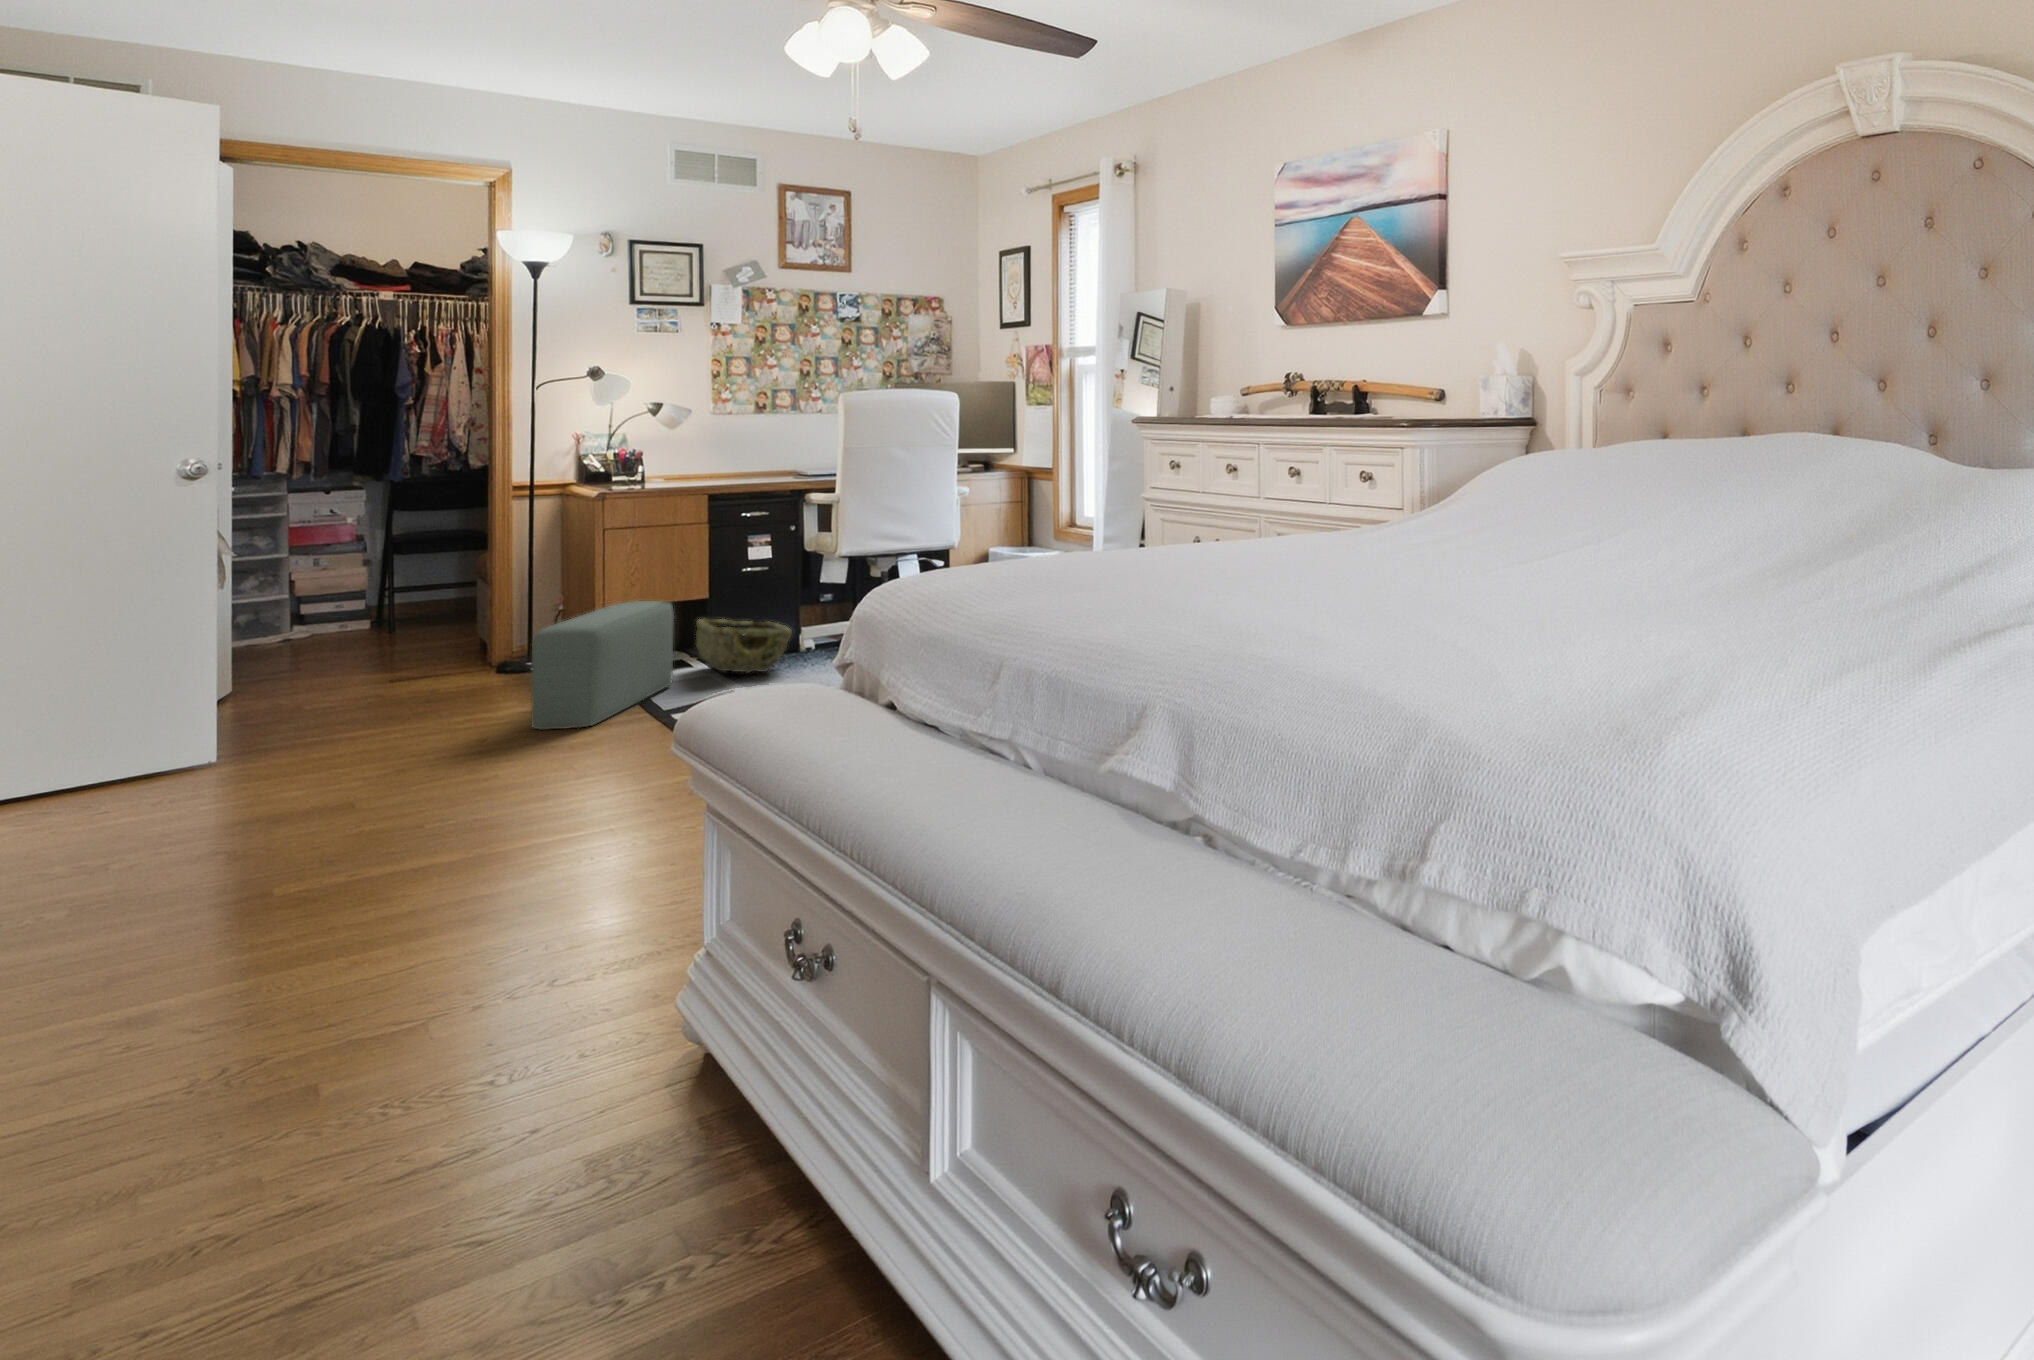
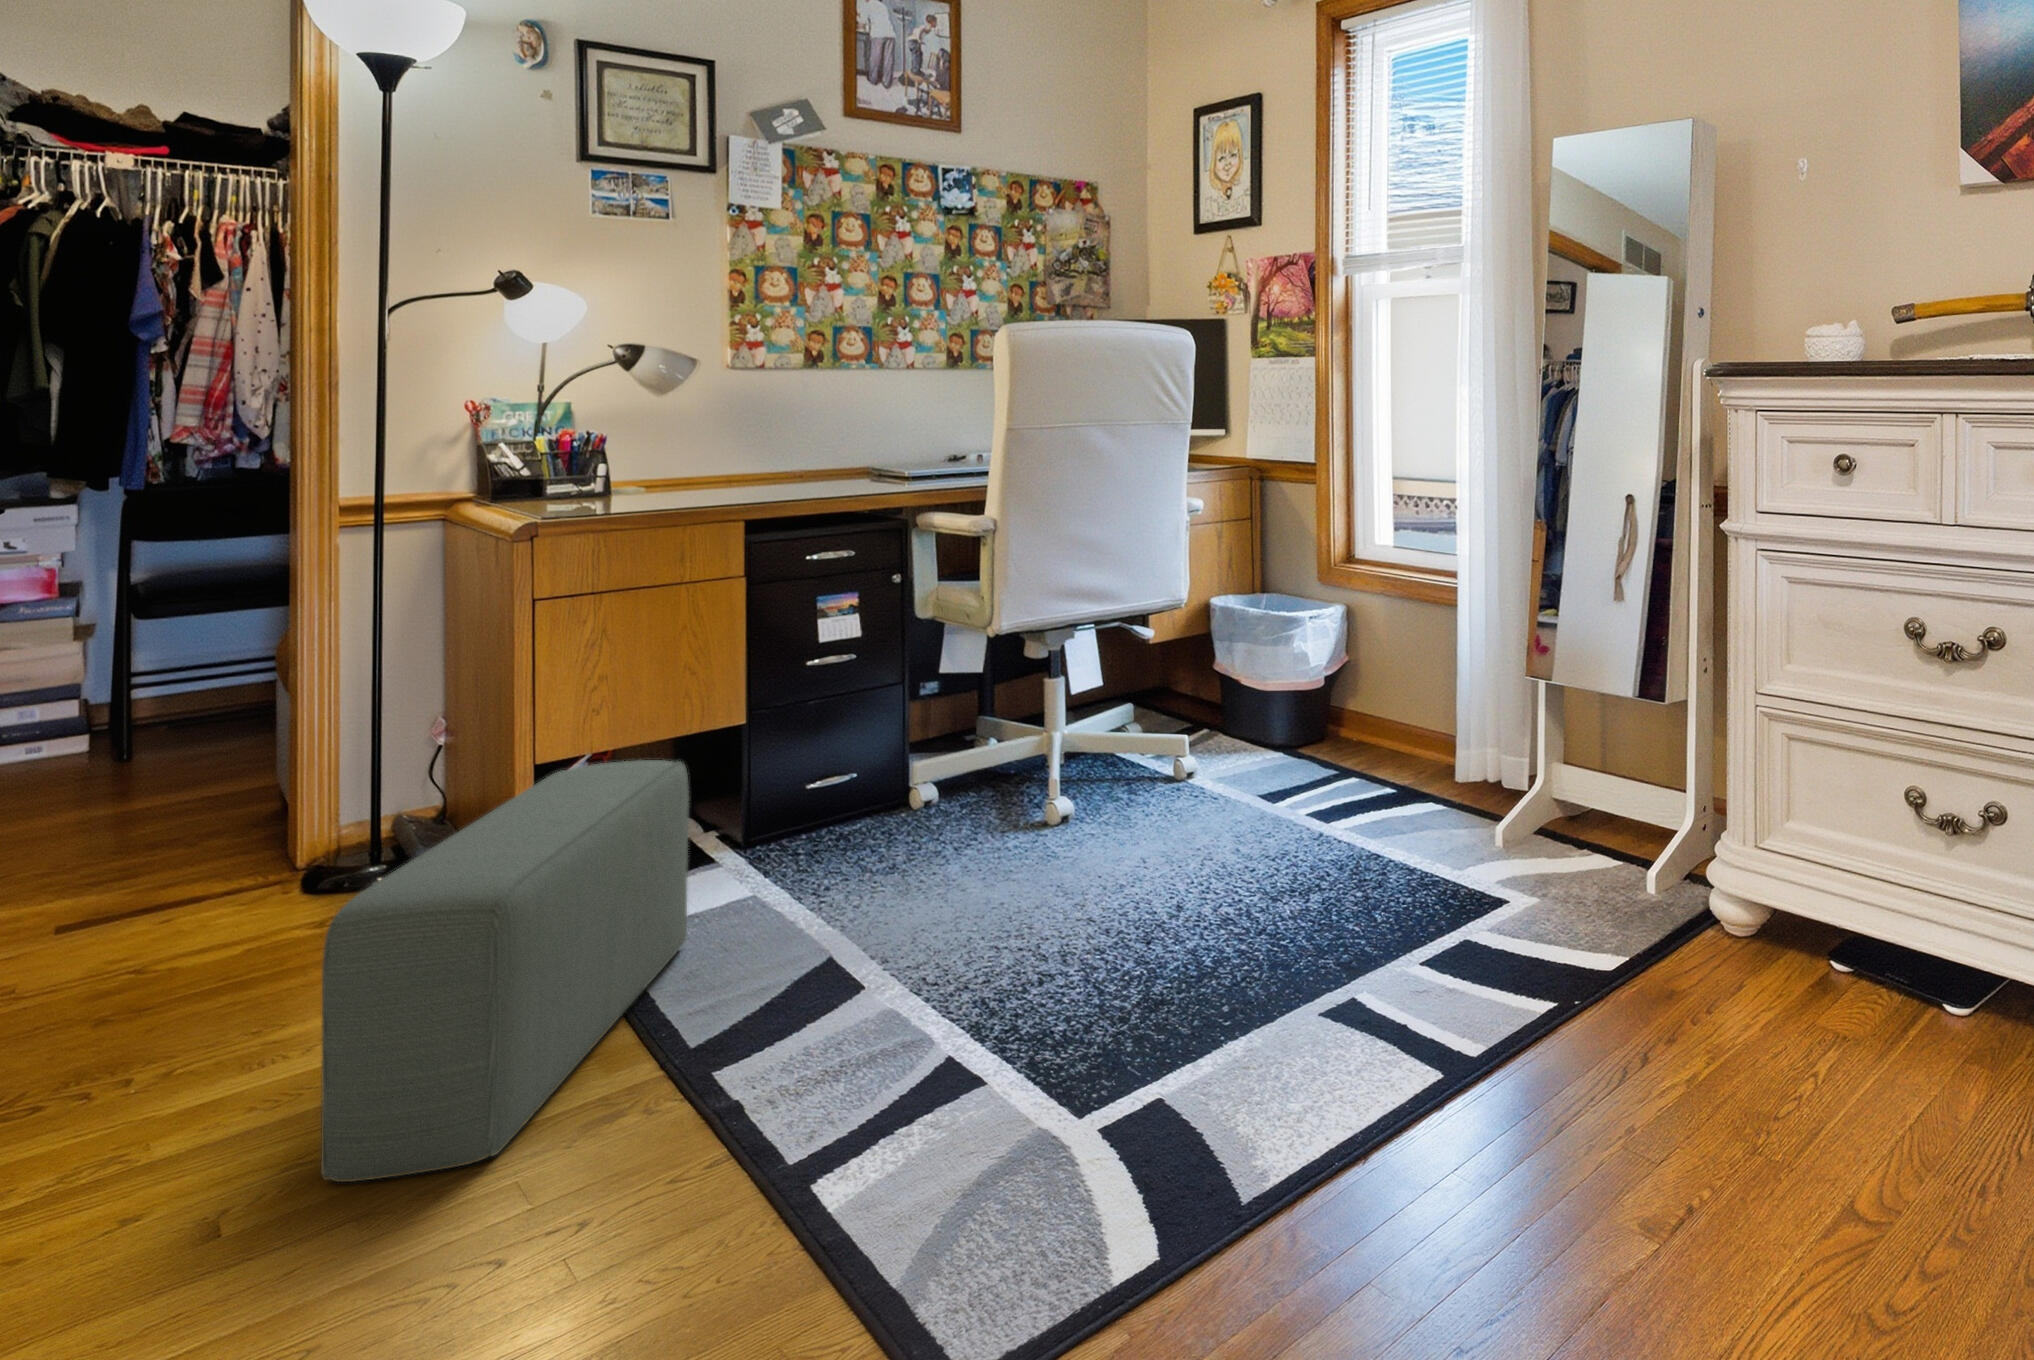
woven basket: present [696,619,792,673] -> none [725,764,932,896]

